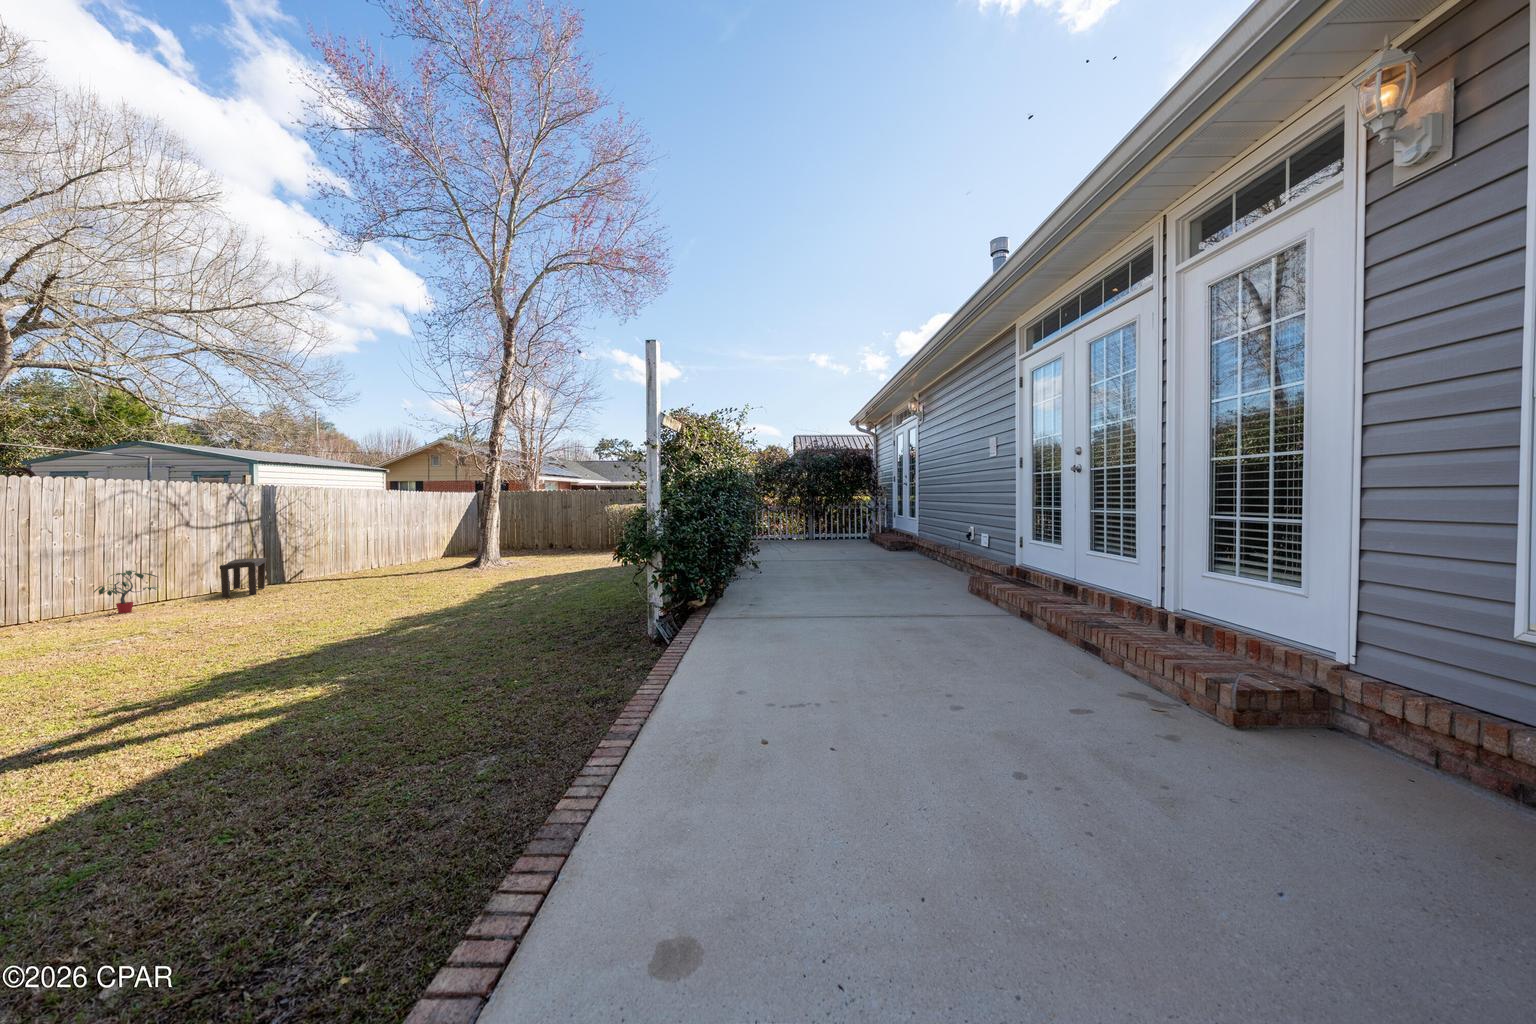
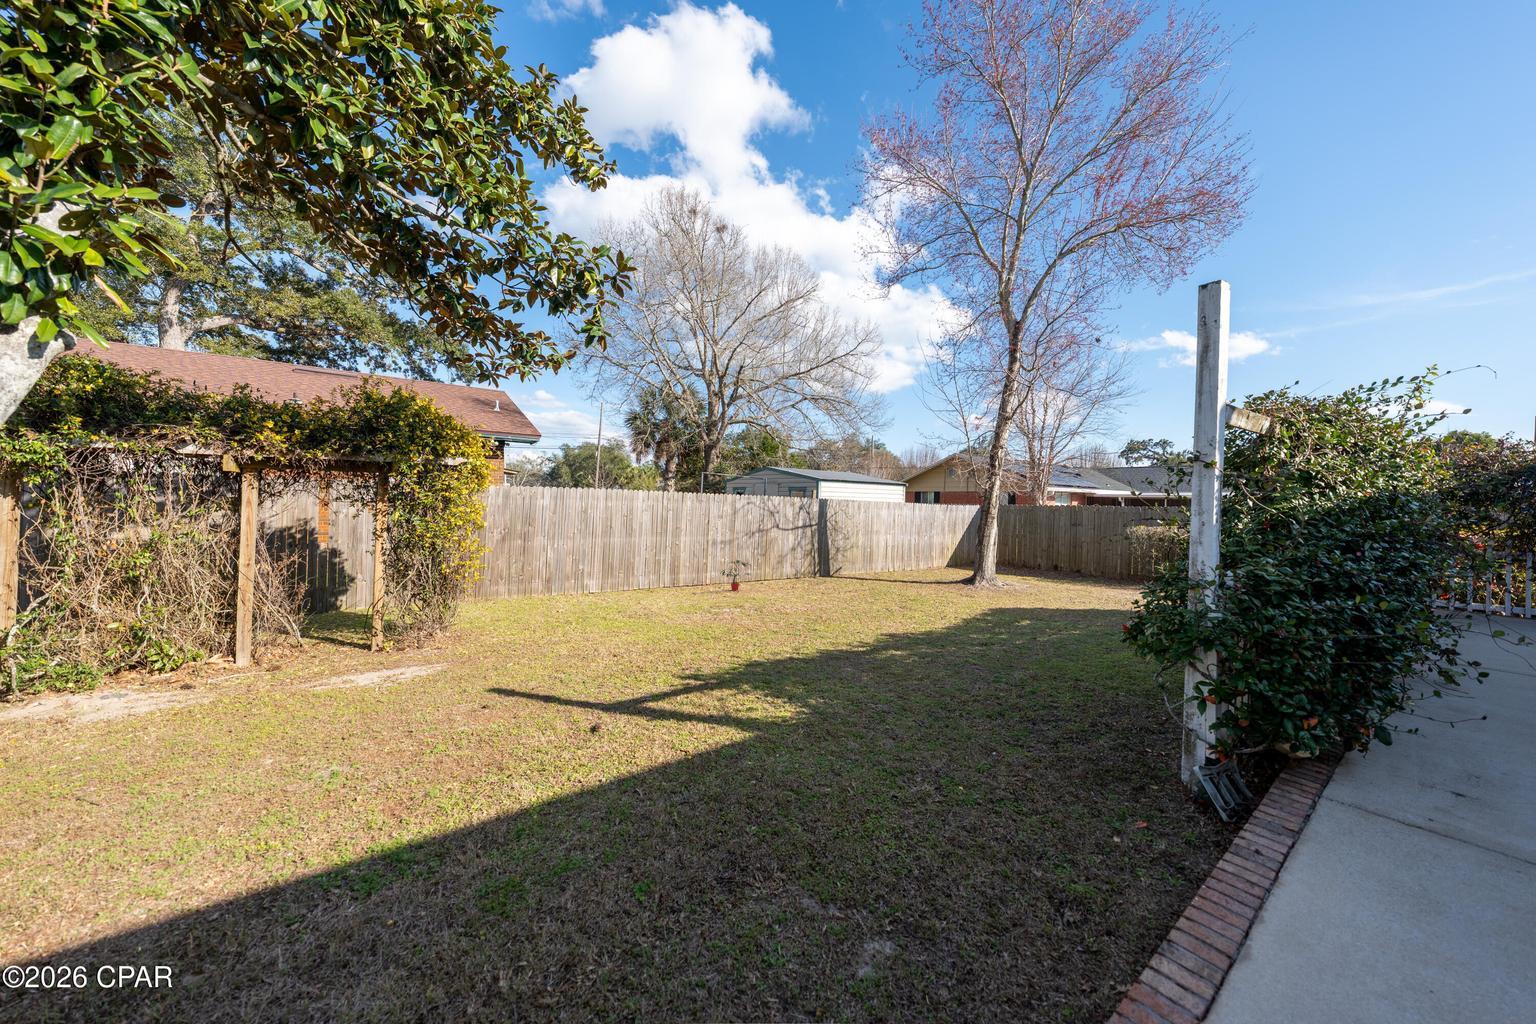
bench: present [220,558,267,597] -> none [787,556,817,586]

